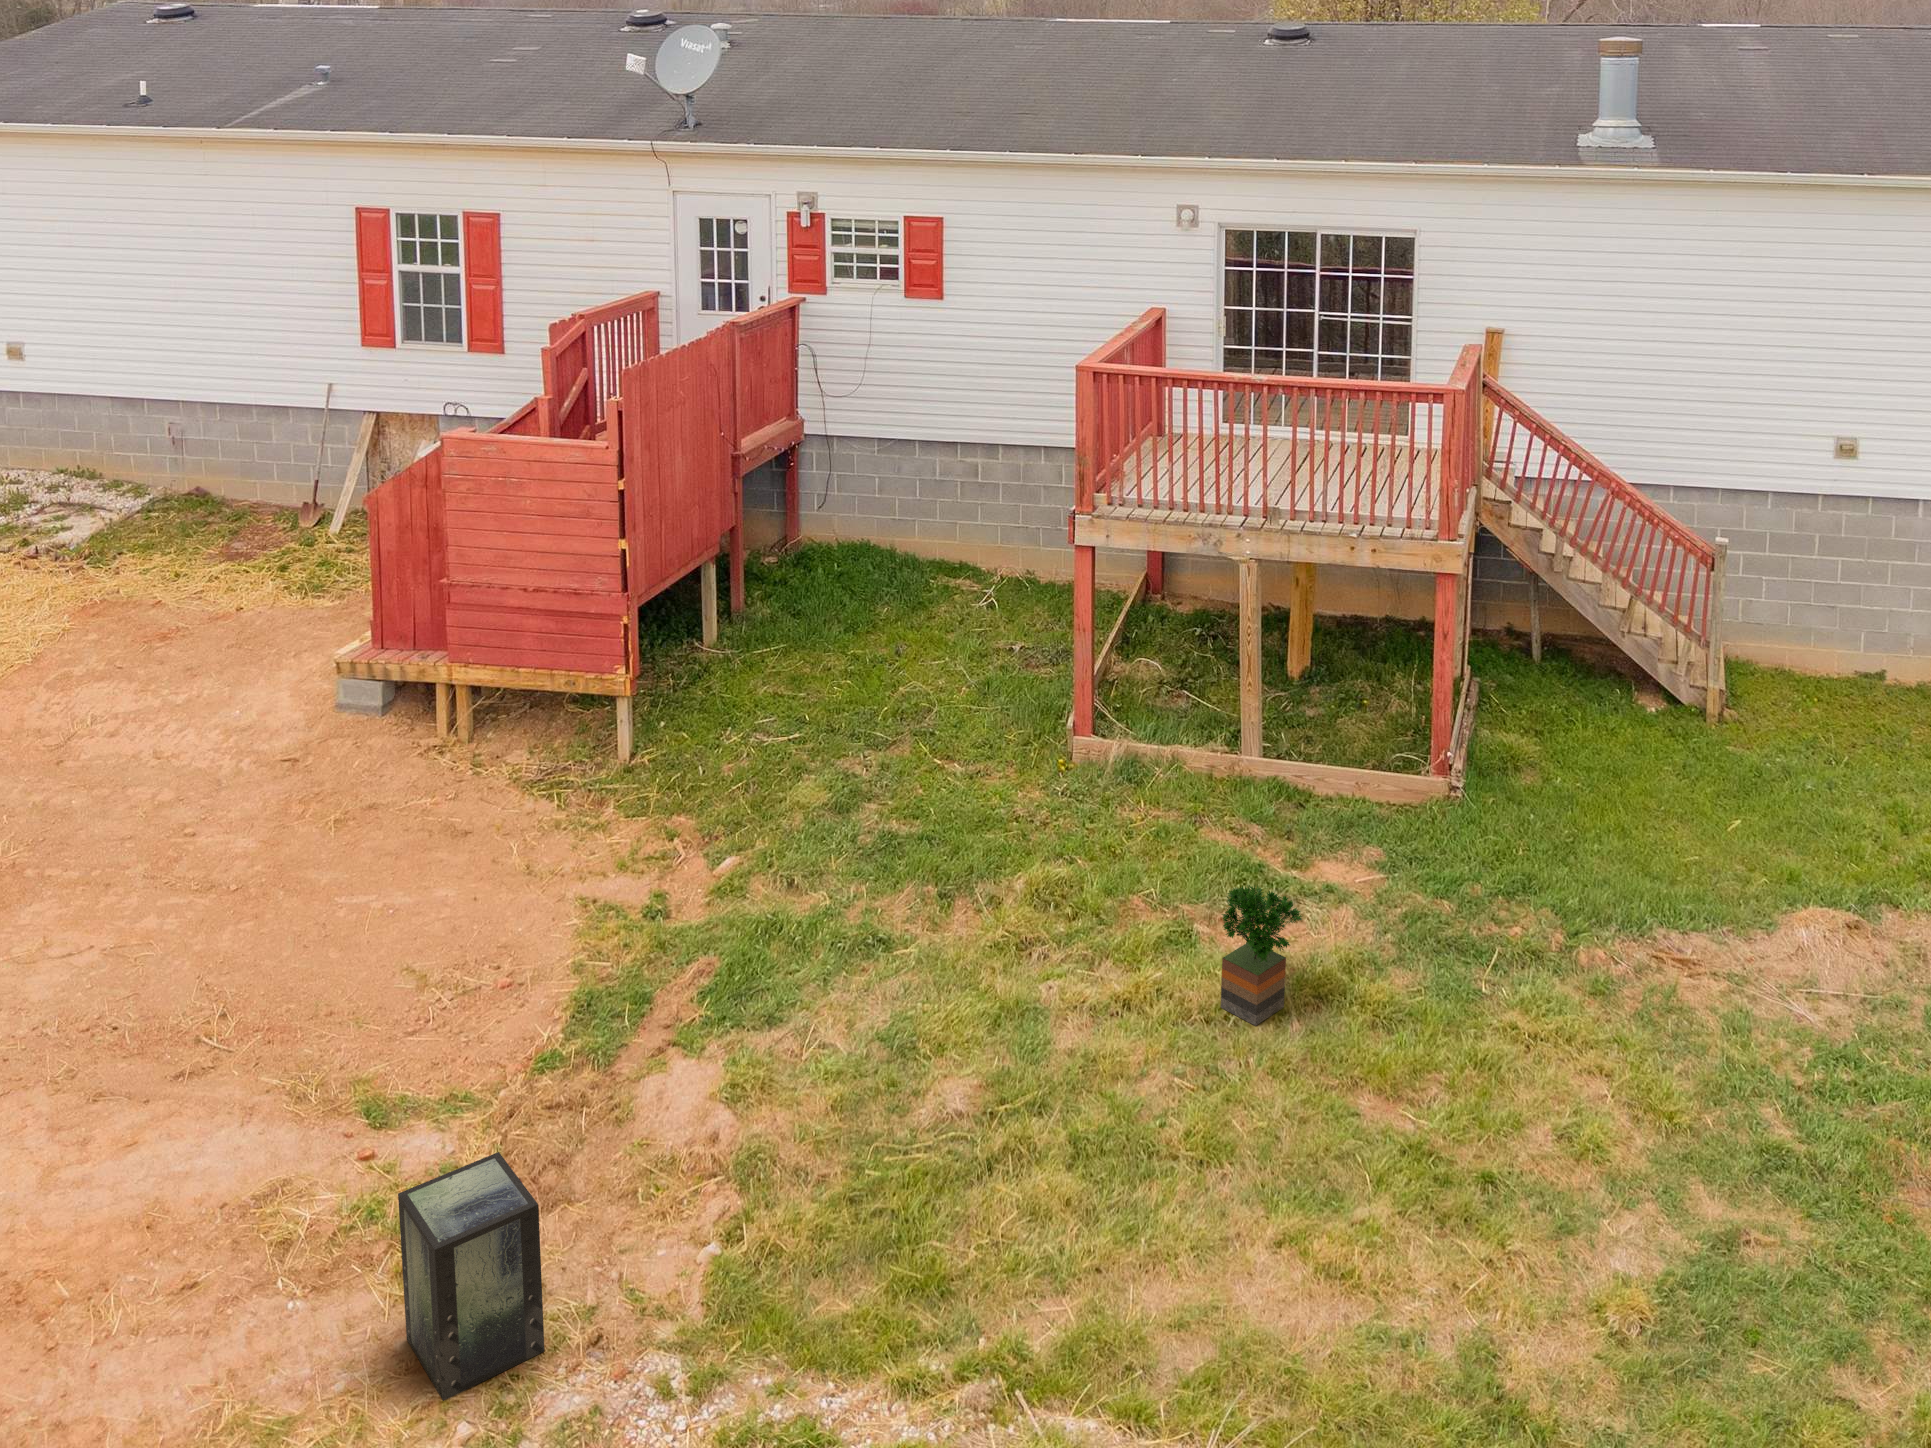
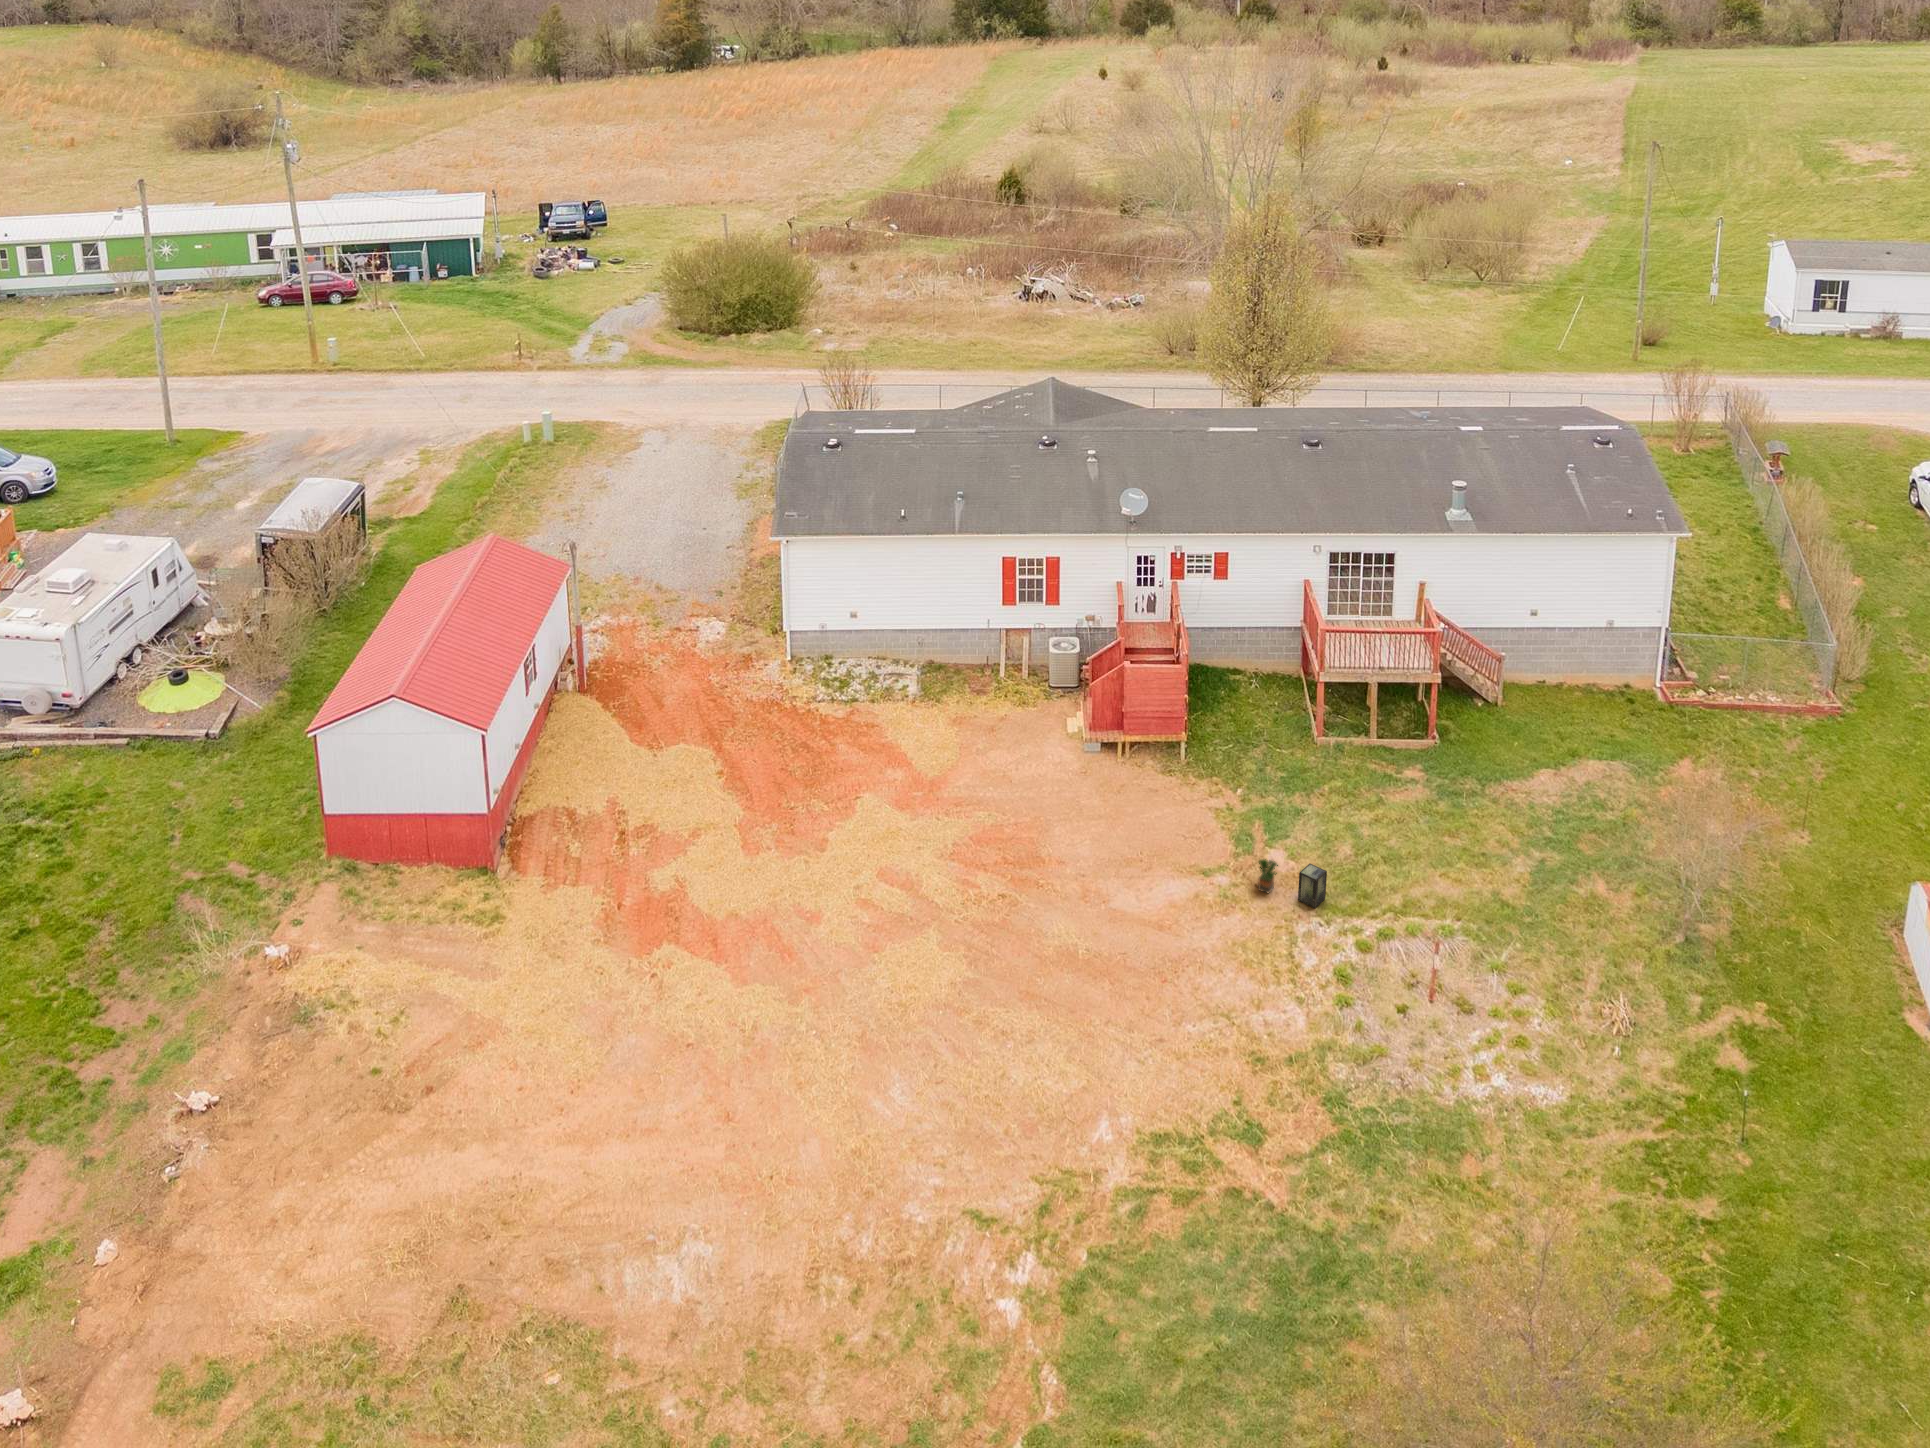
potted tree: present [1221,885,1302,1026] -> present [1258,859,1278,893]

